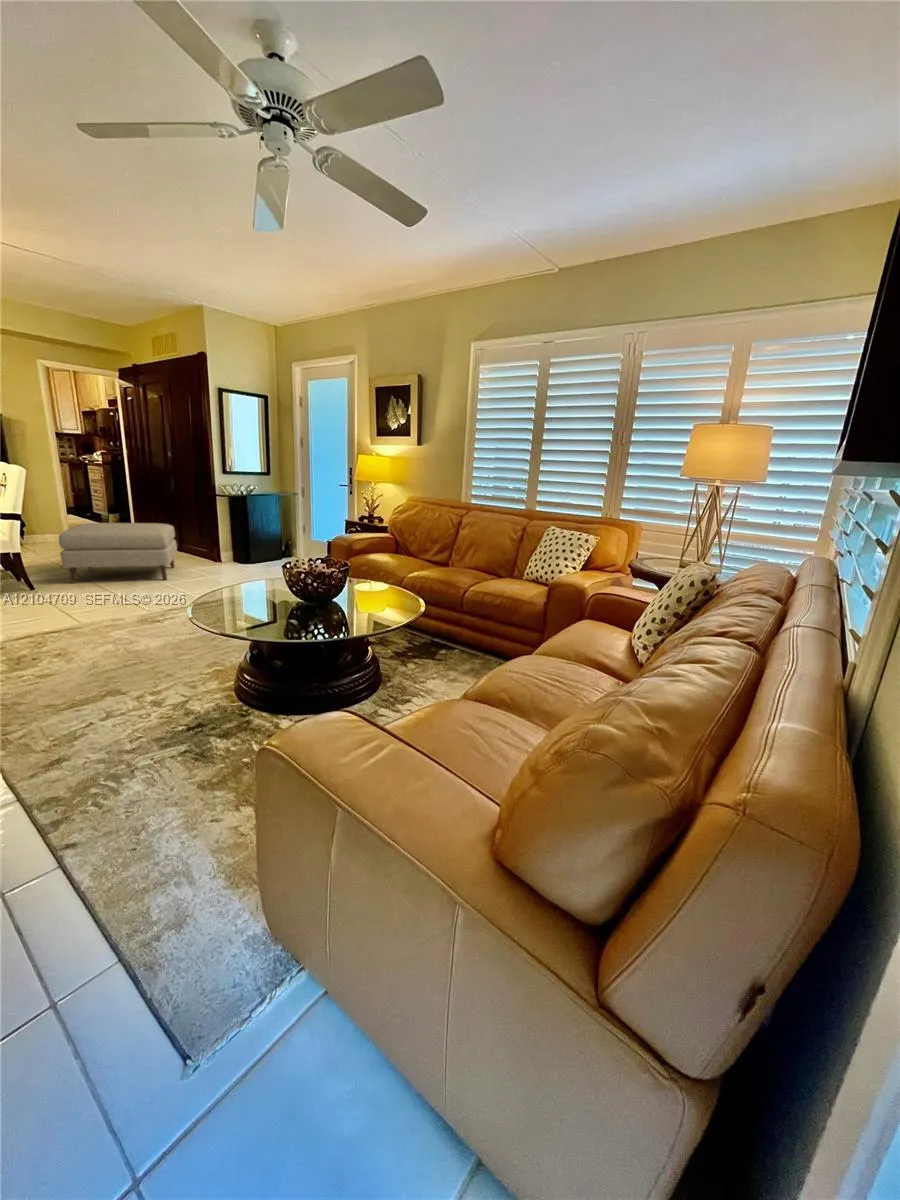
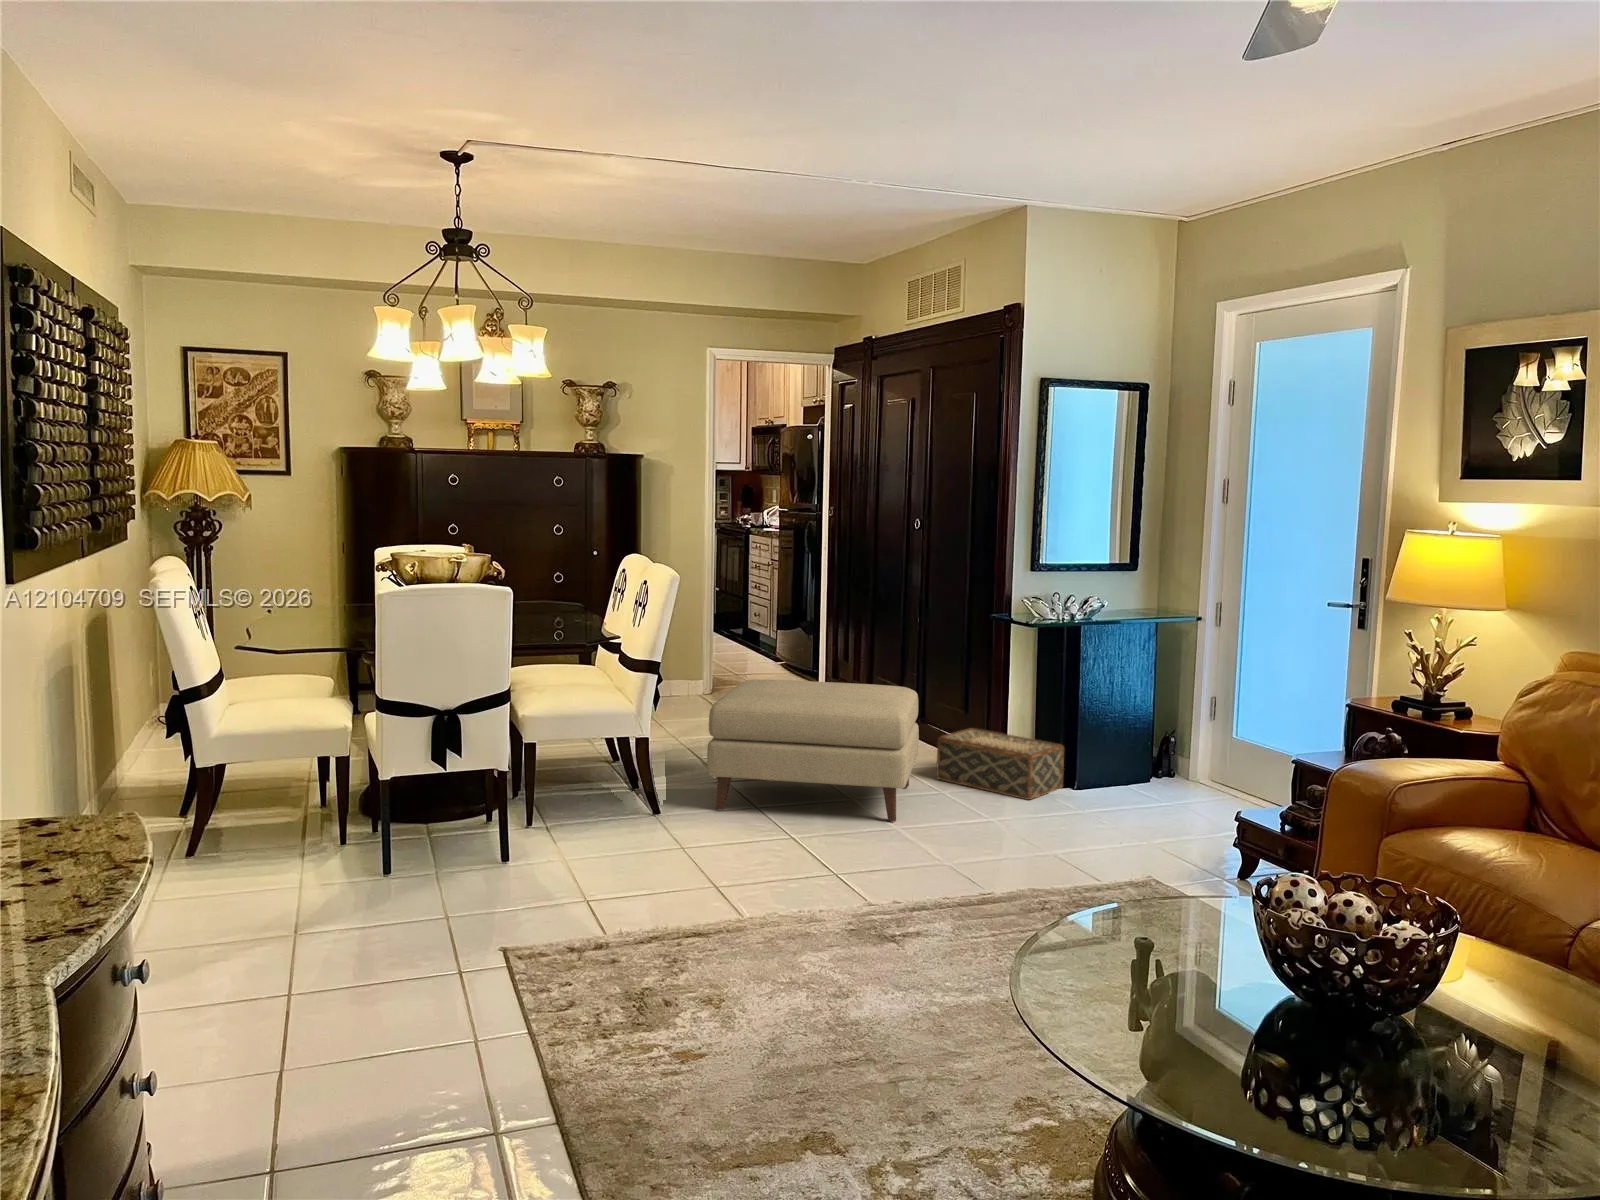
woven basket: none [187,542,245,568] -> present [937,728,1064,800]

